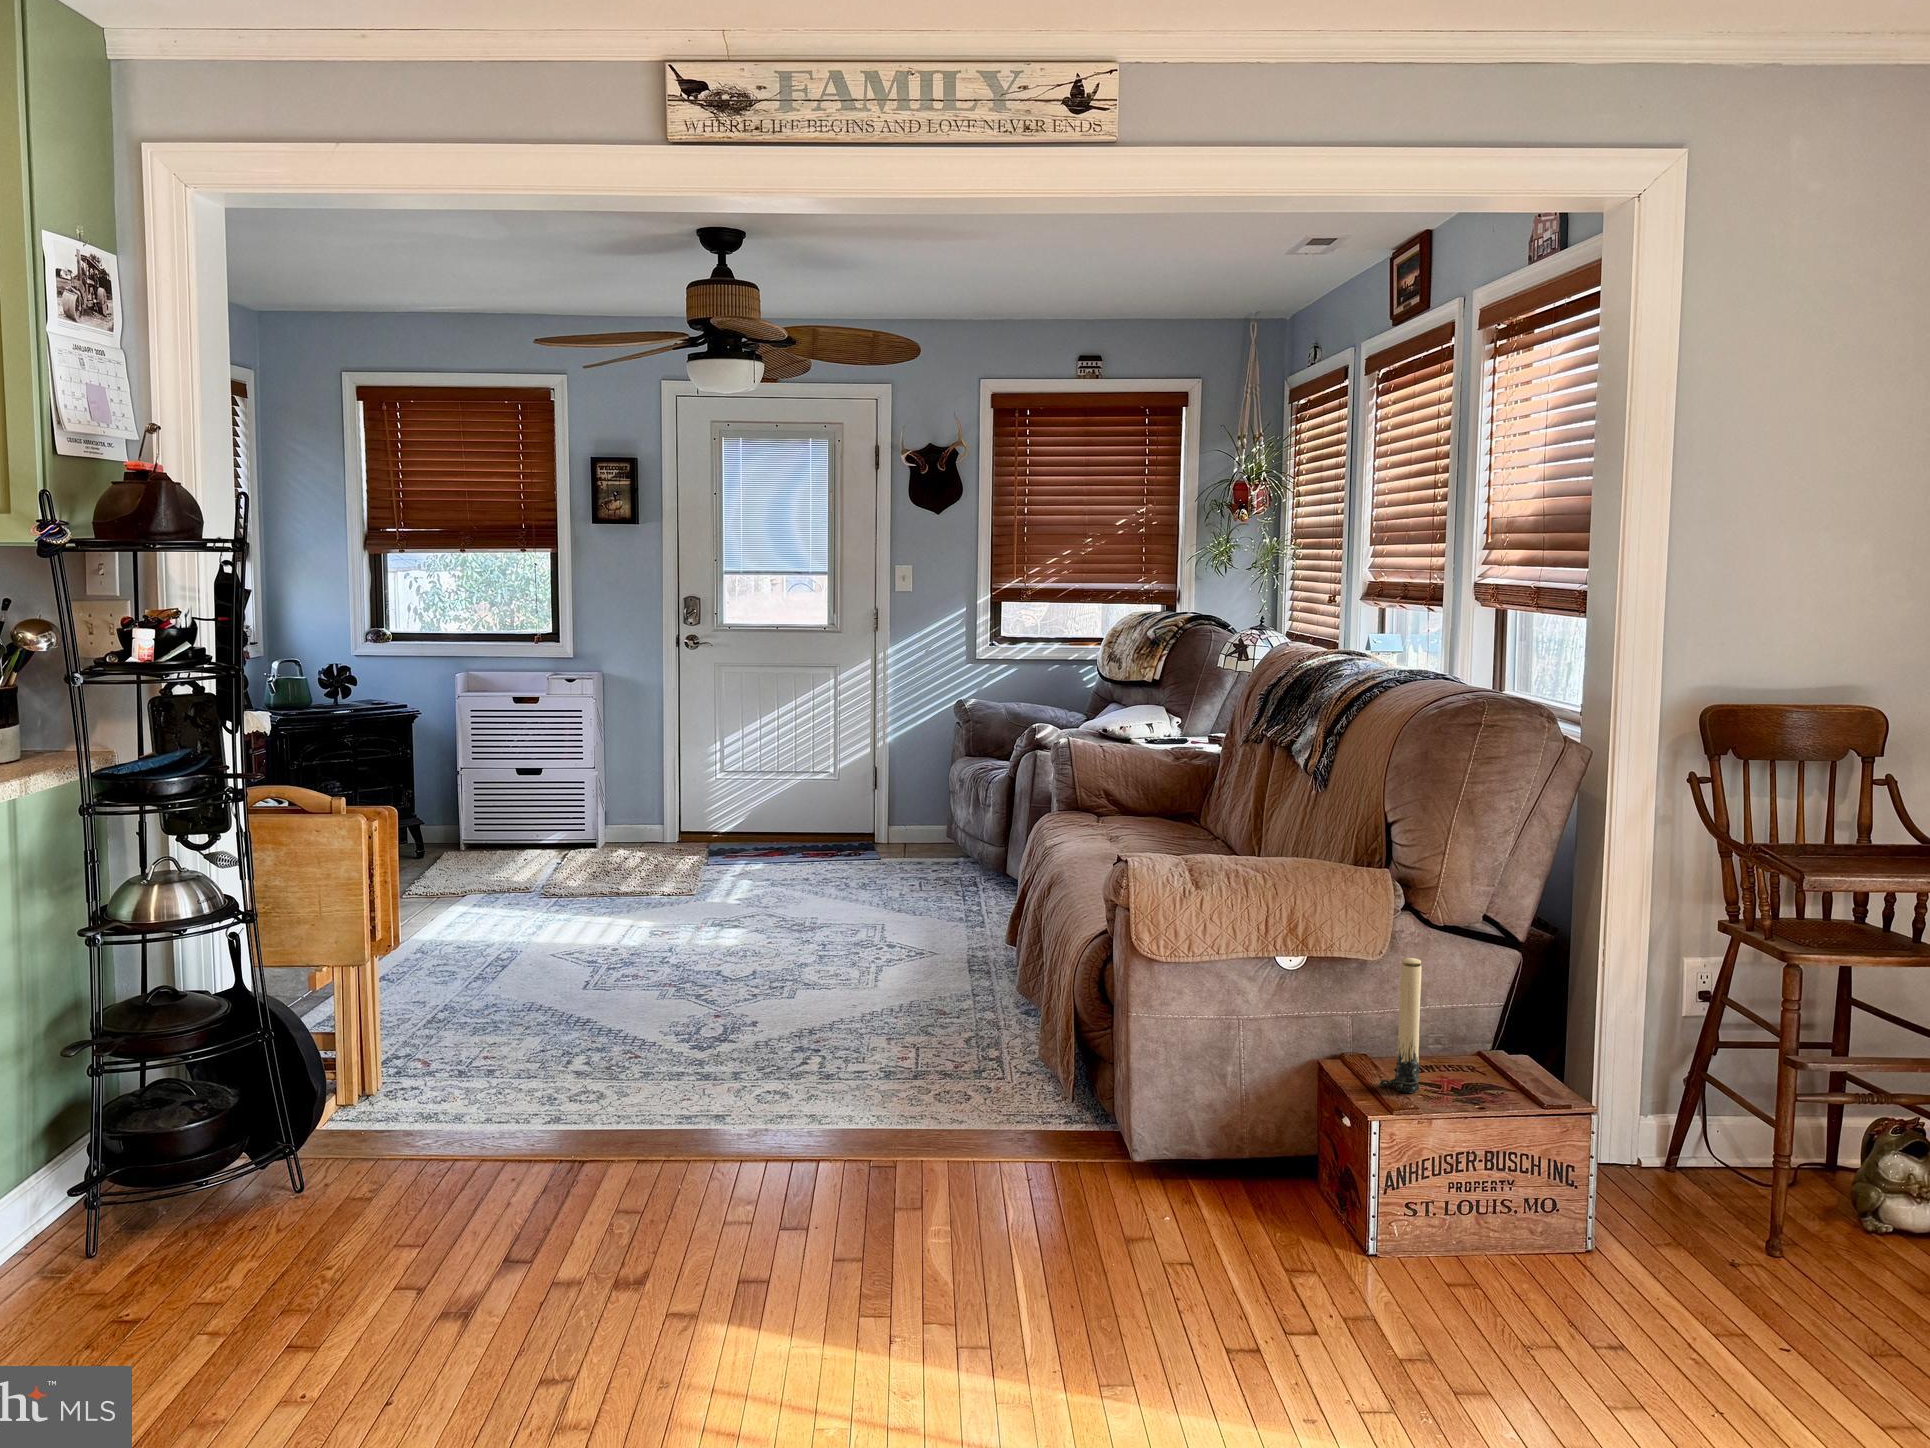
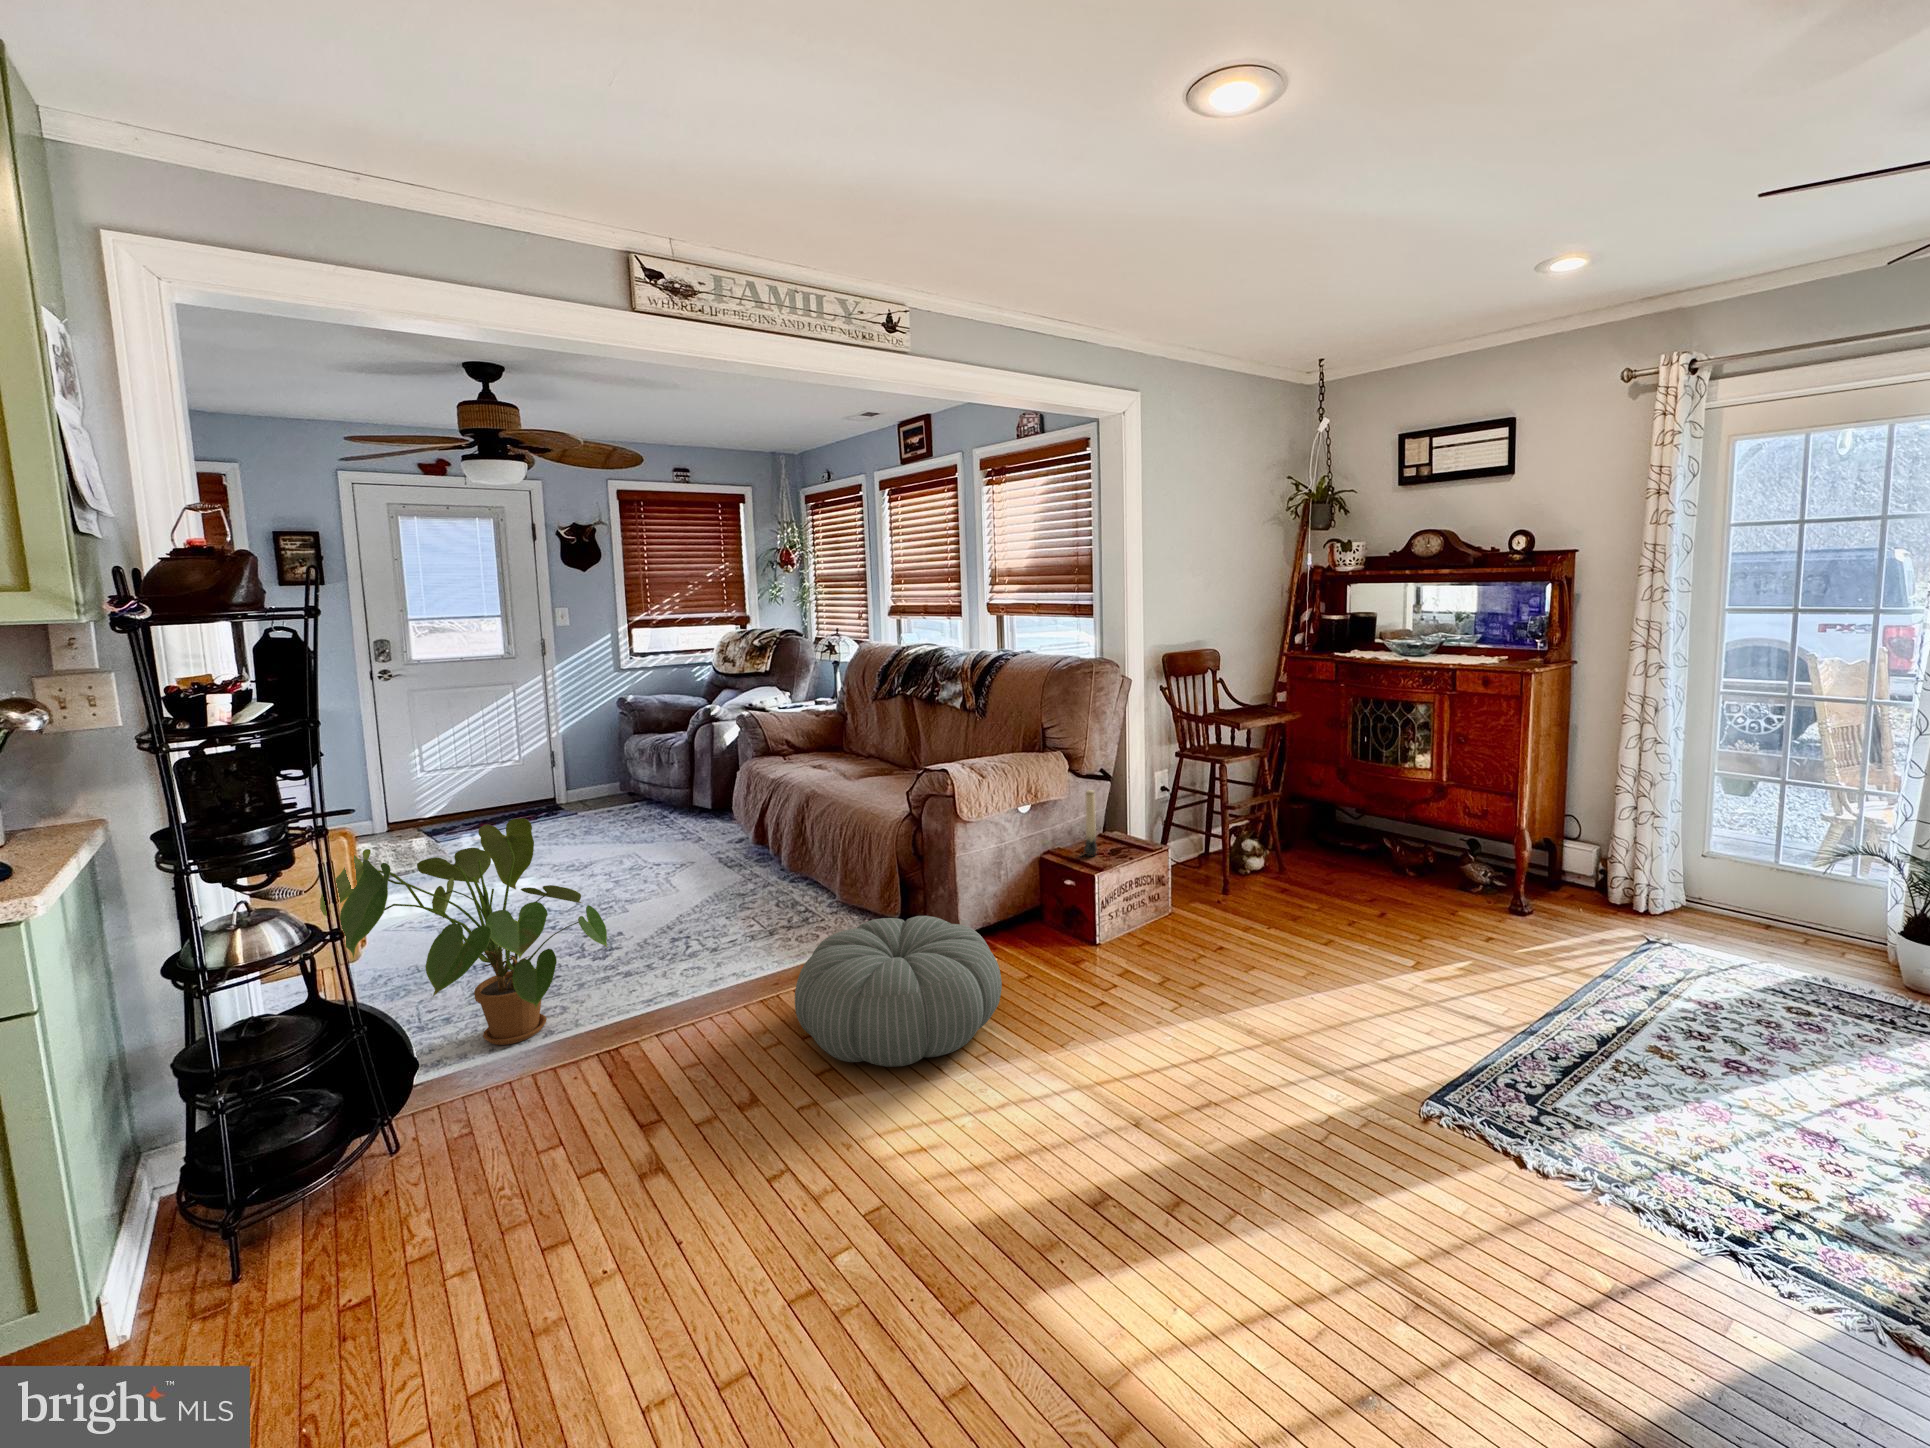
house plant: none [345,824,623,1110] -> present [320,818,608,1045]
pouf: none [735,1082,1071,1324] -> present [795,916,1002,1067]

